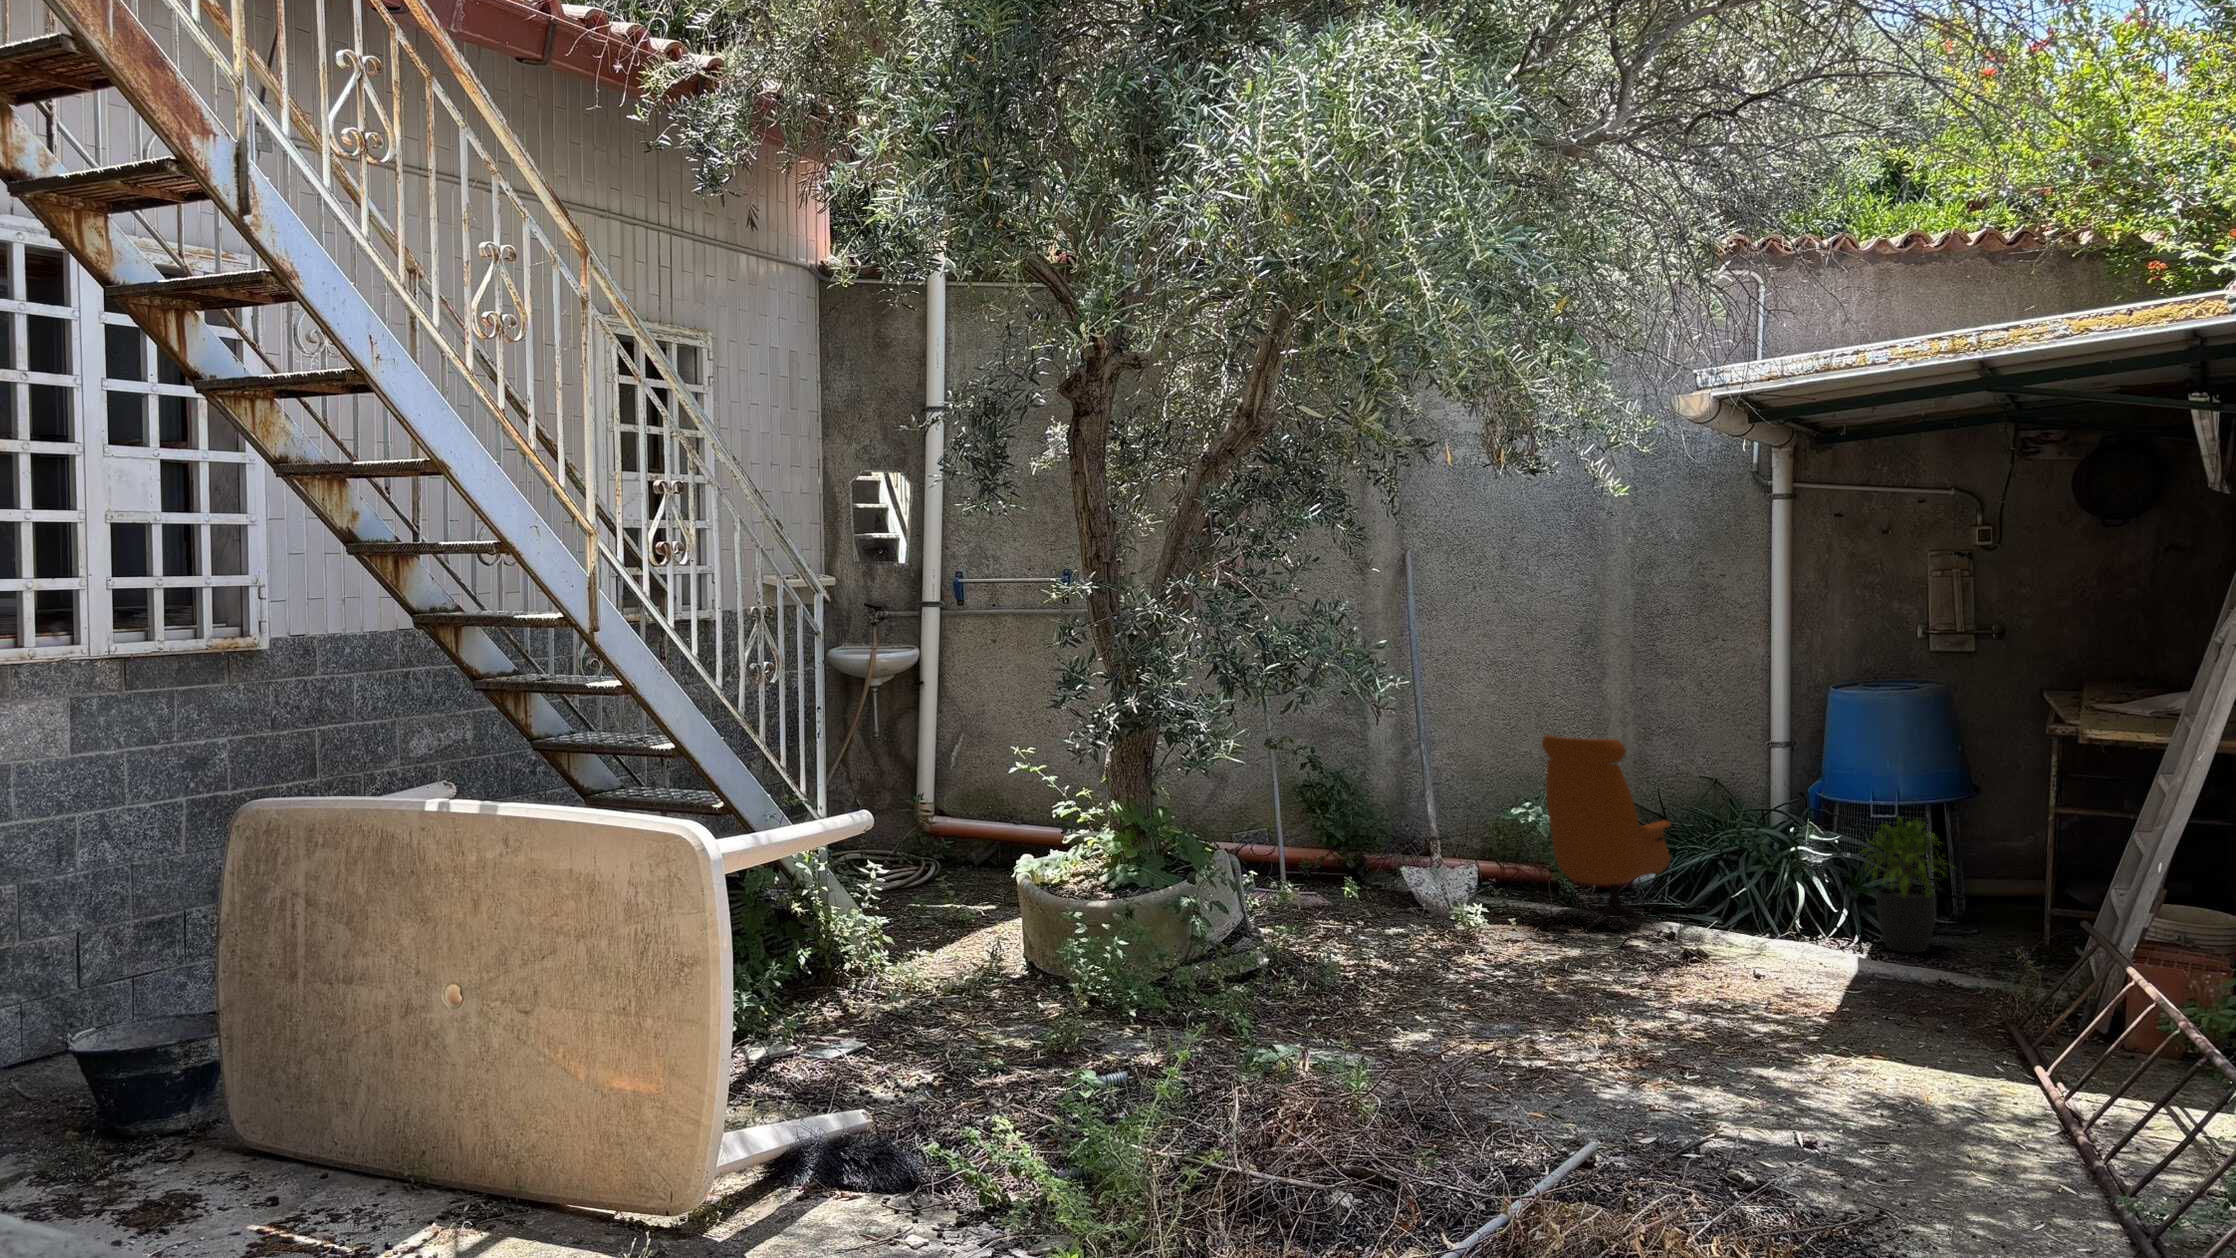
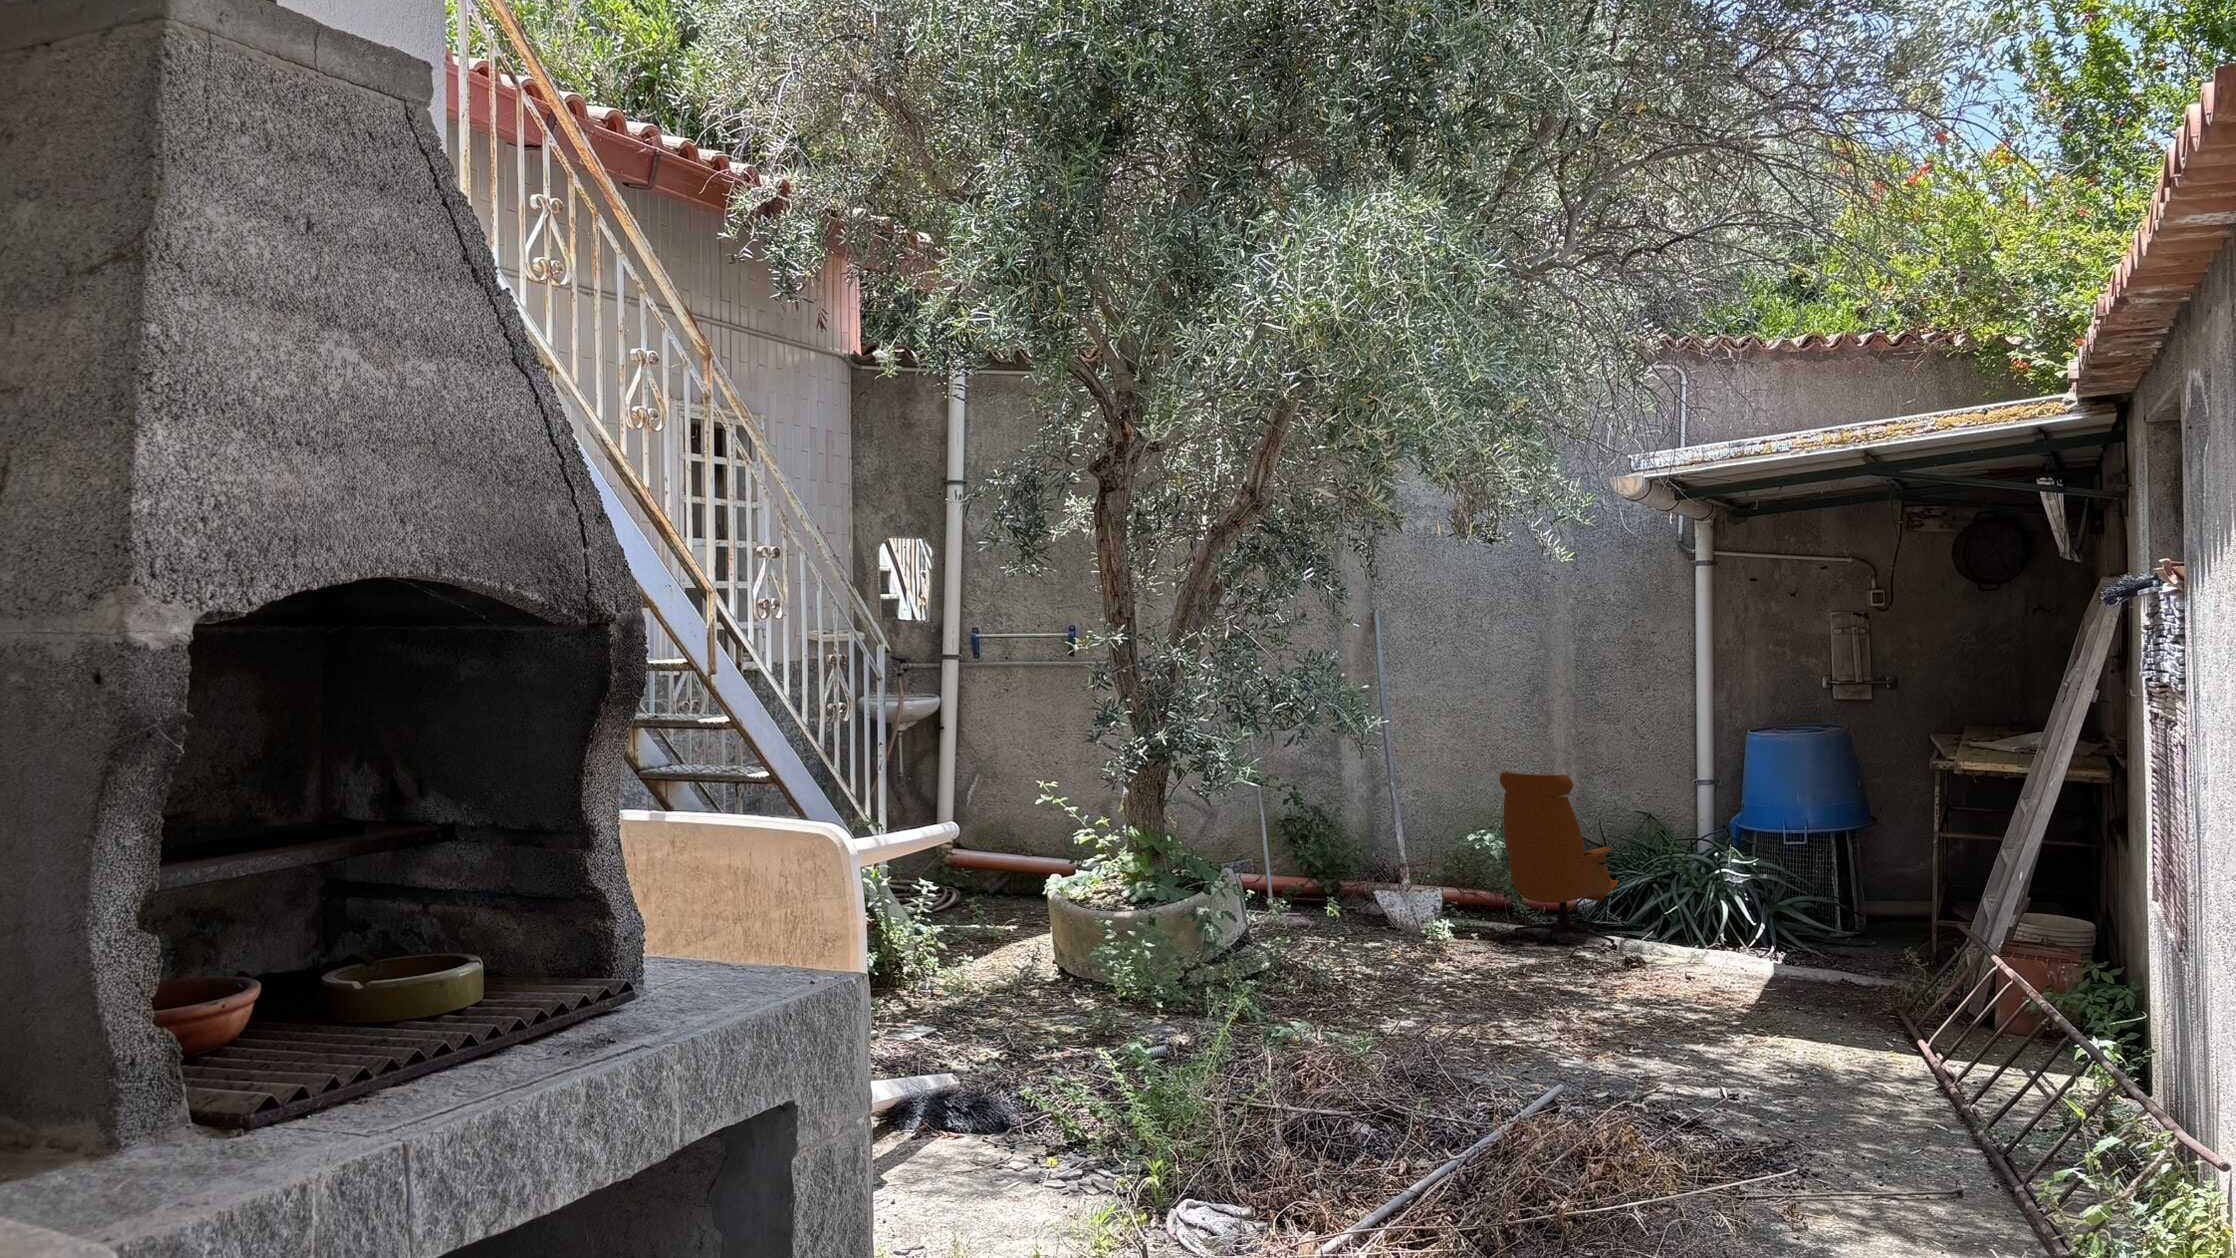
potted plant: present [1863,818,1953,953] -> none [1772,841,1857,960]

